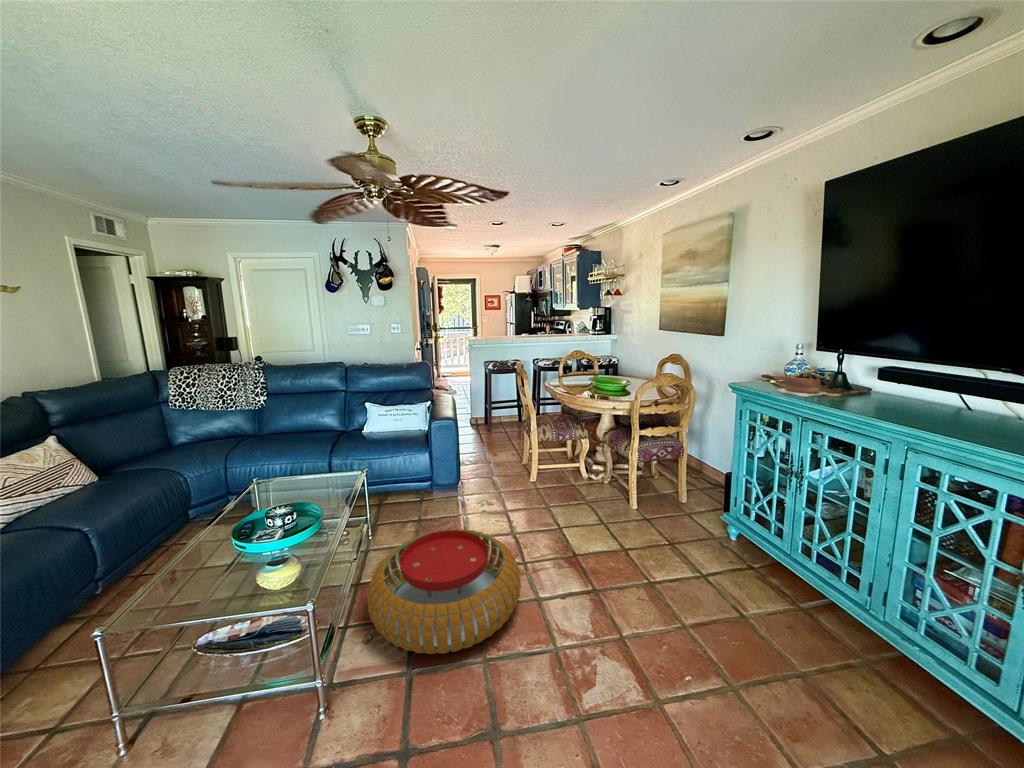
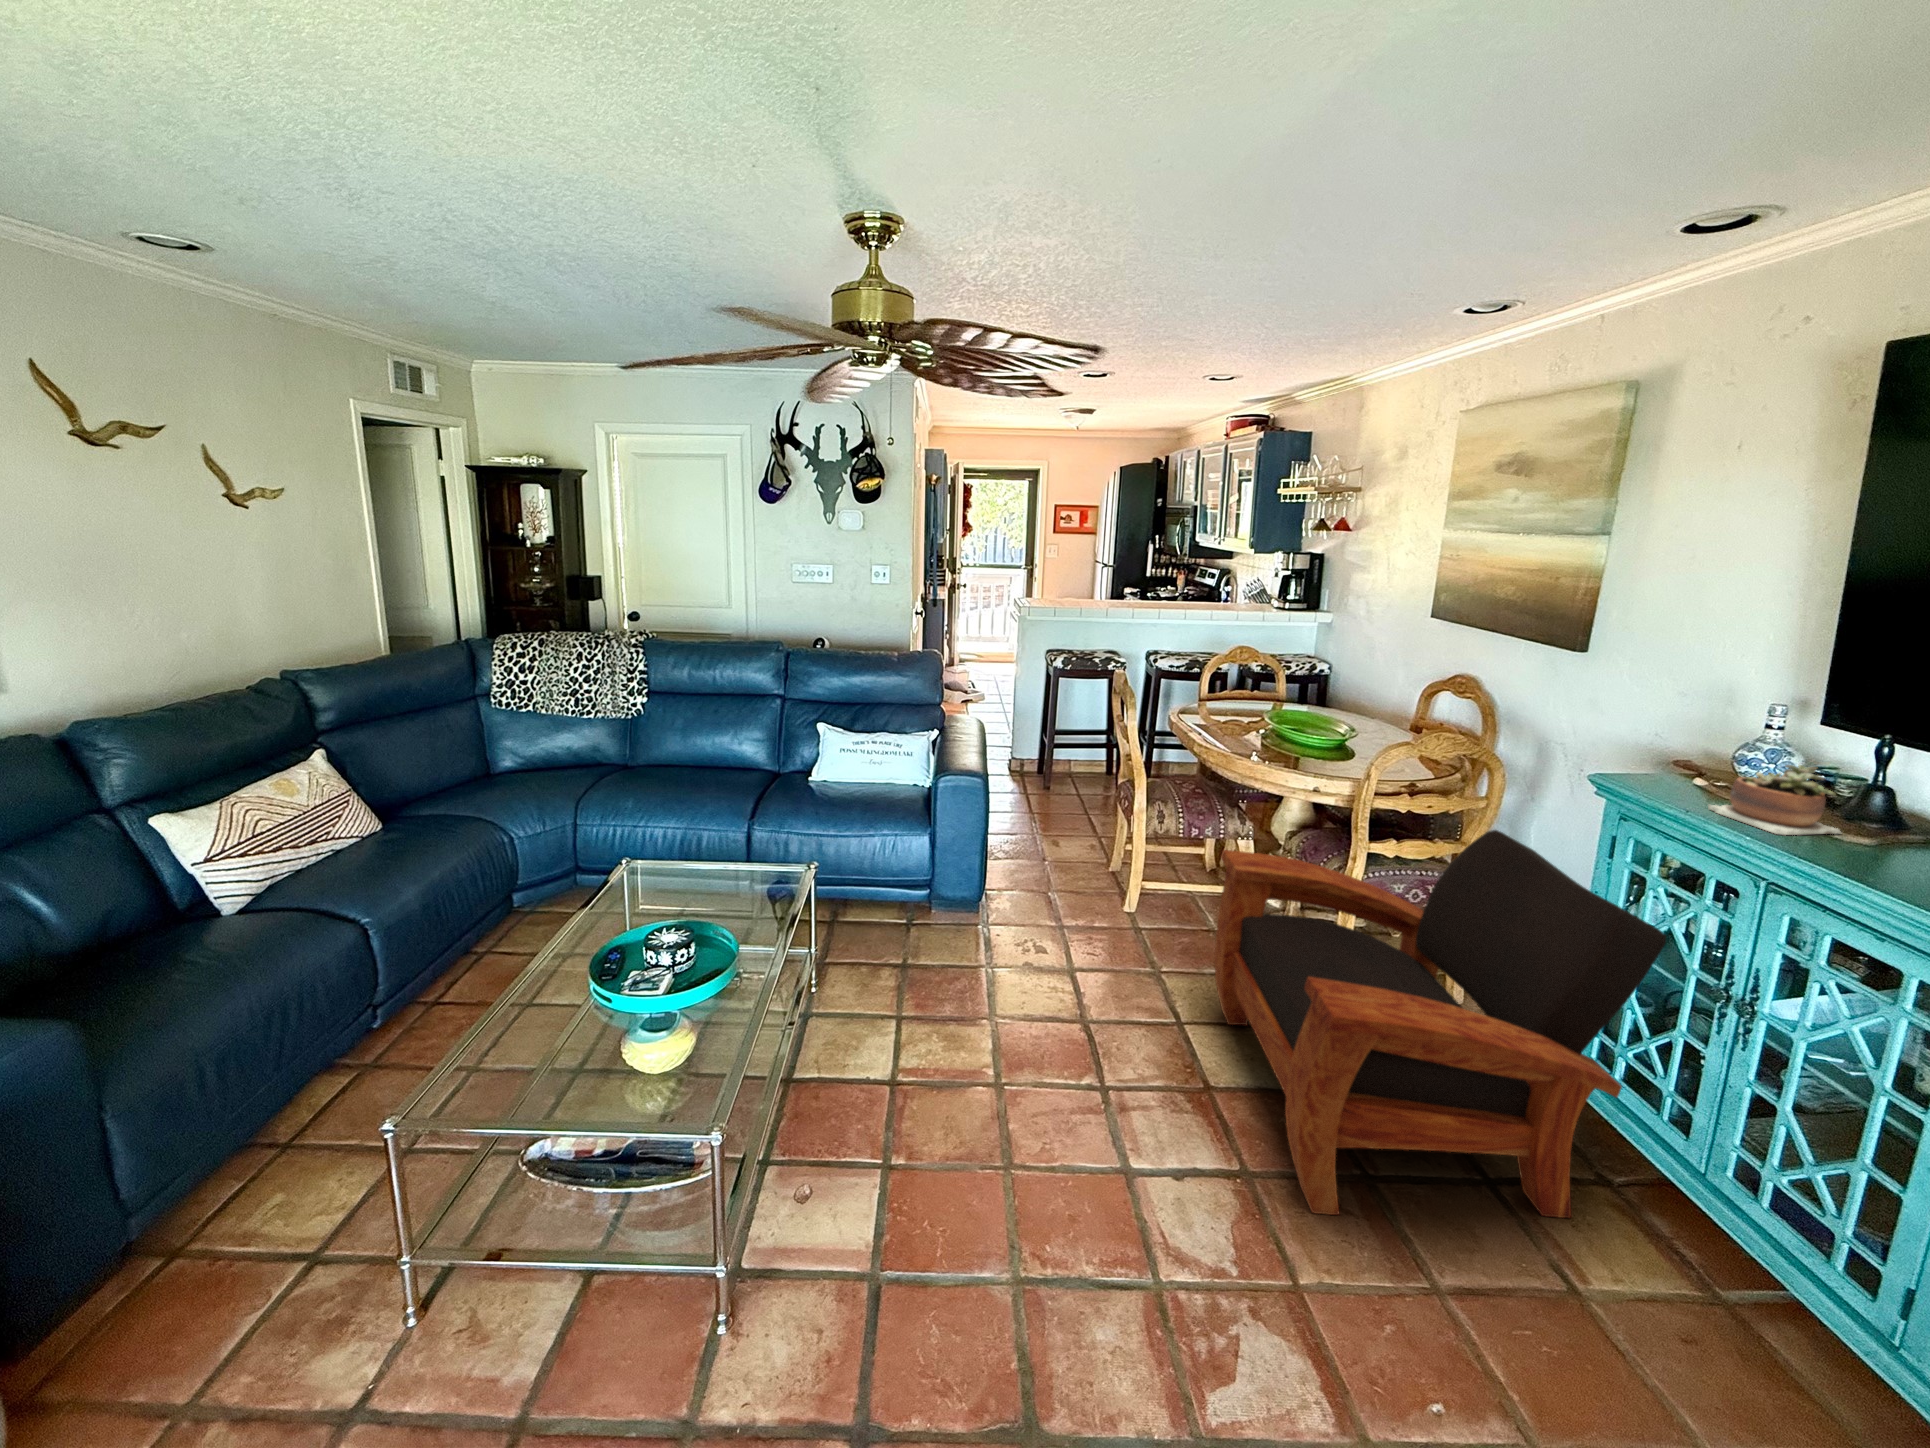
armchair: none [573,416,766,603] -> present [1215,830,1666,1218]
pouf: present [367,529,521,654] -> none [806,1000,1096,1253]

